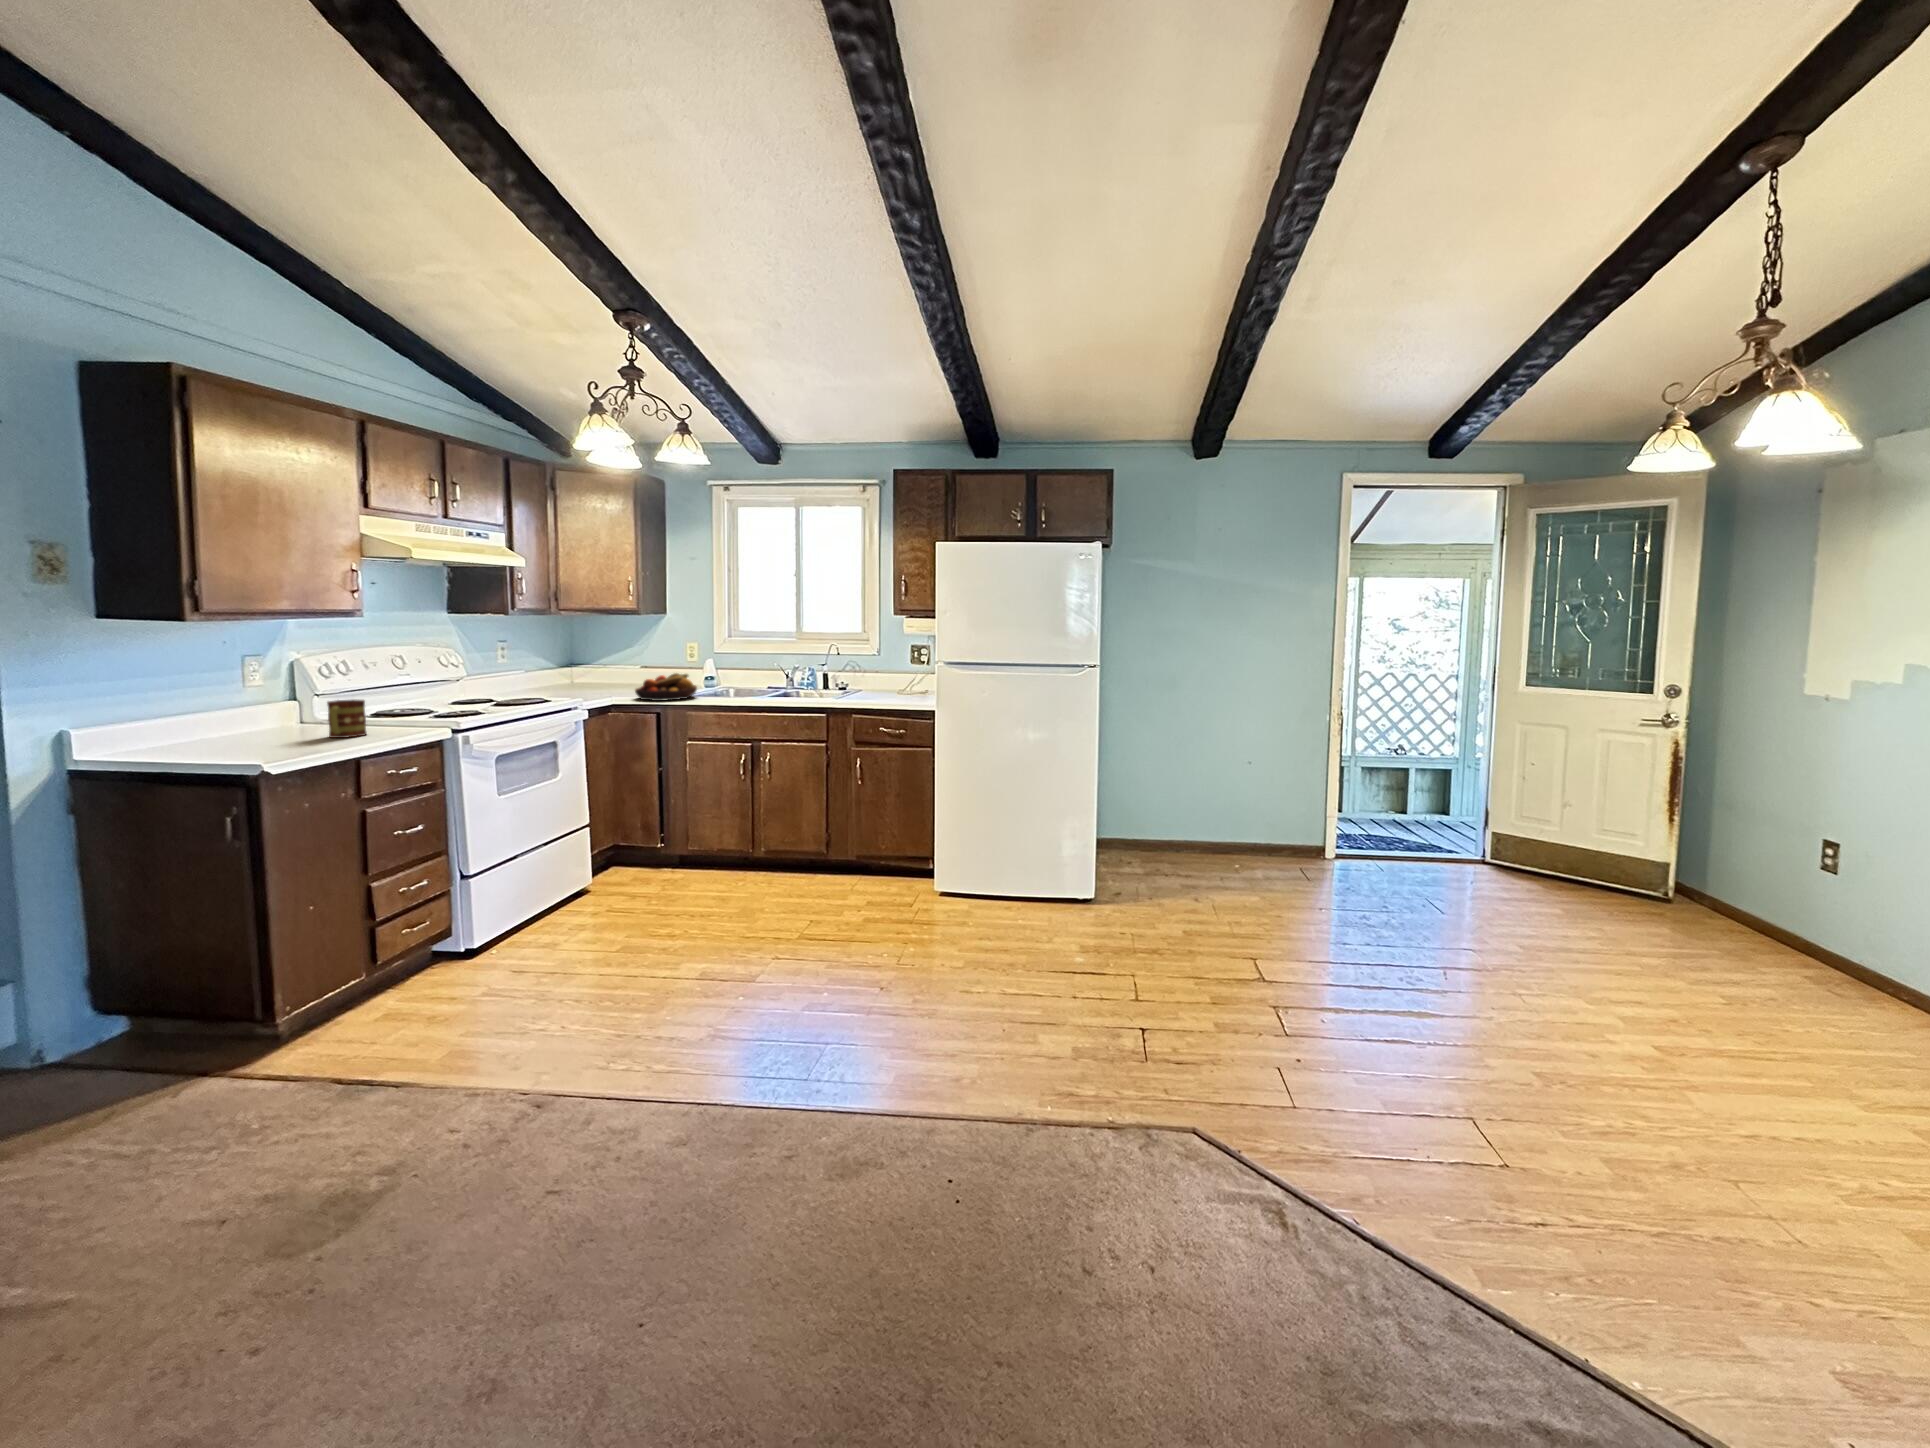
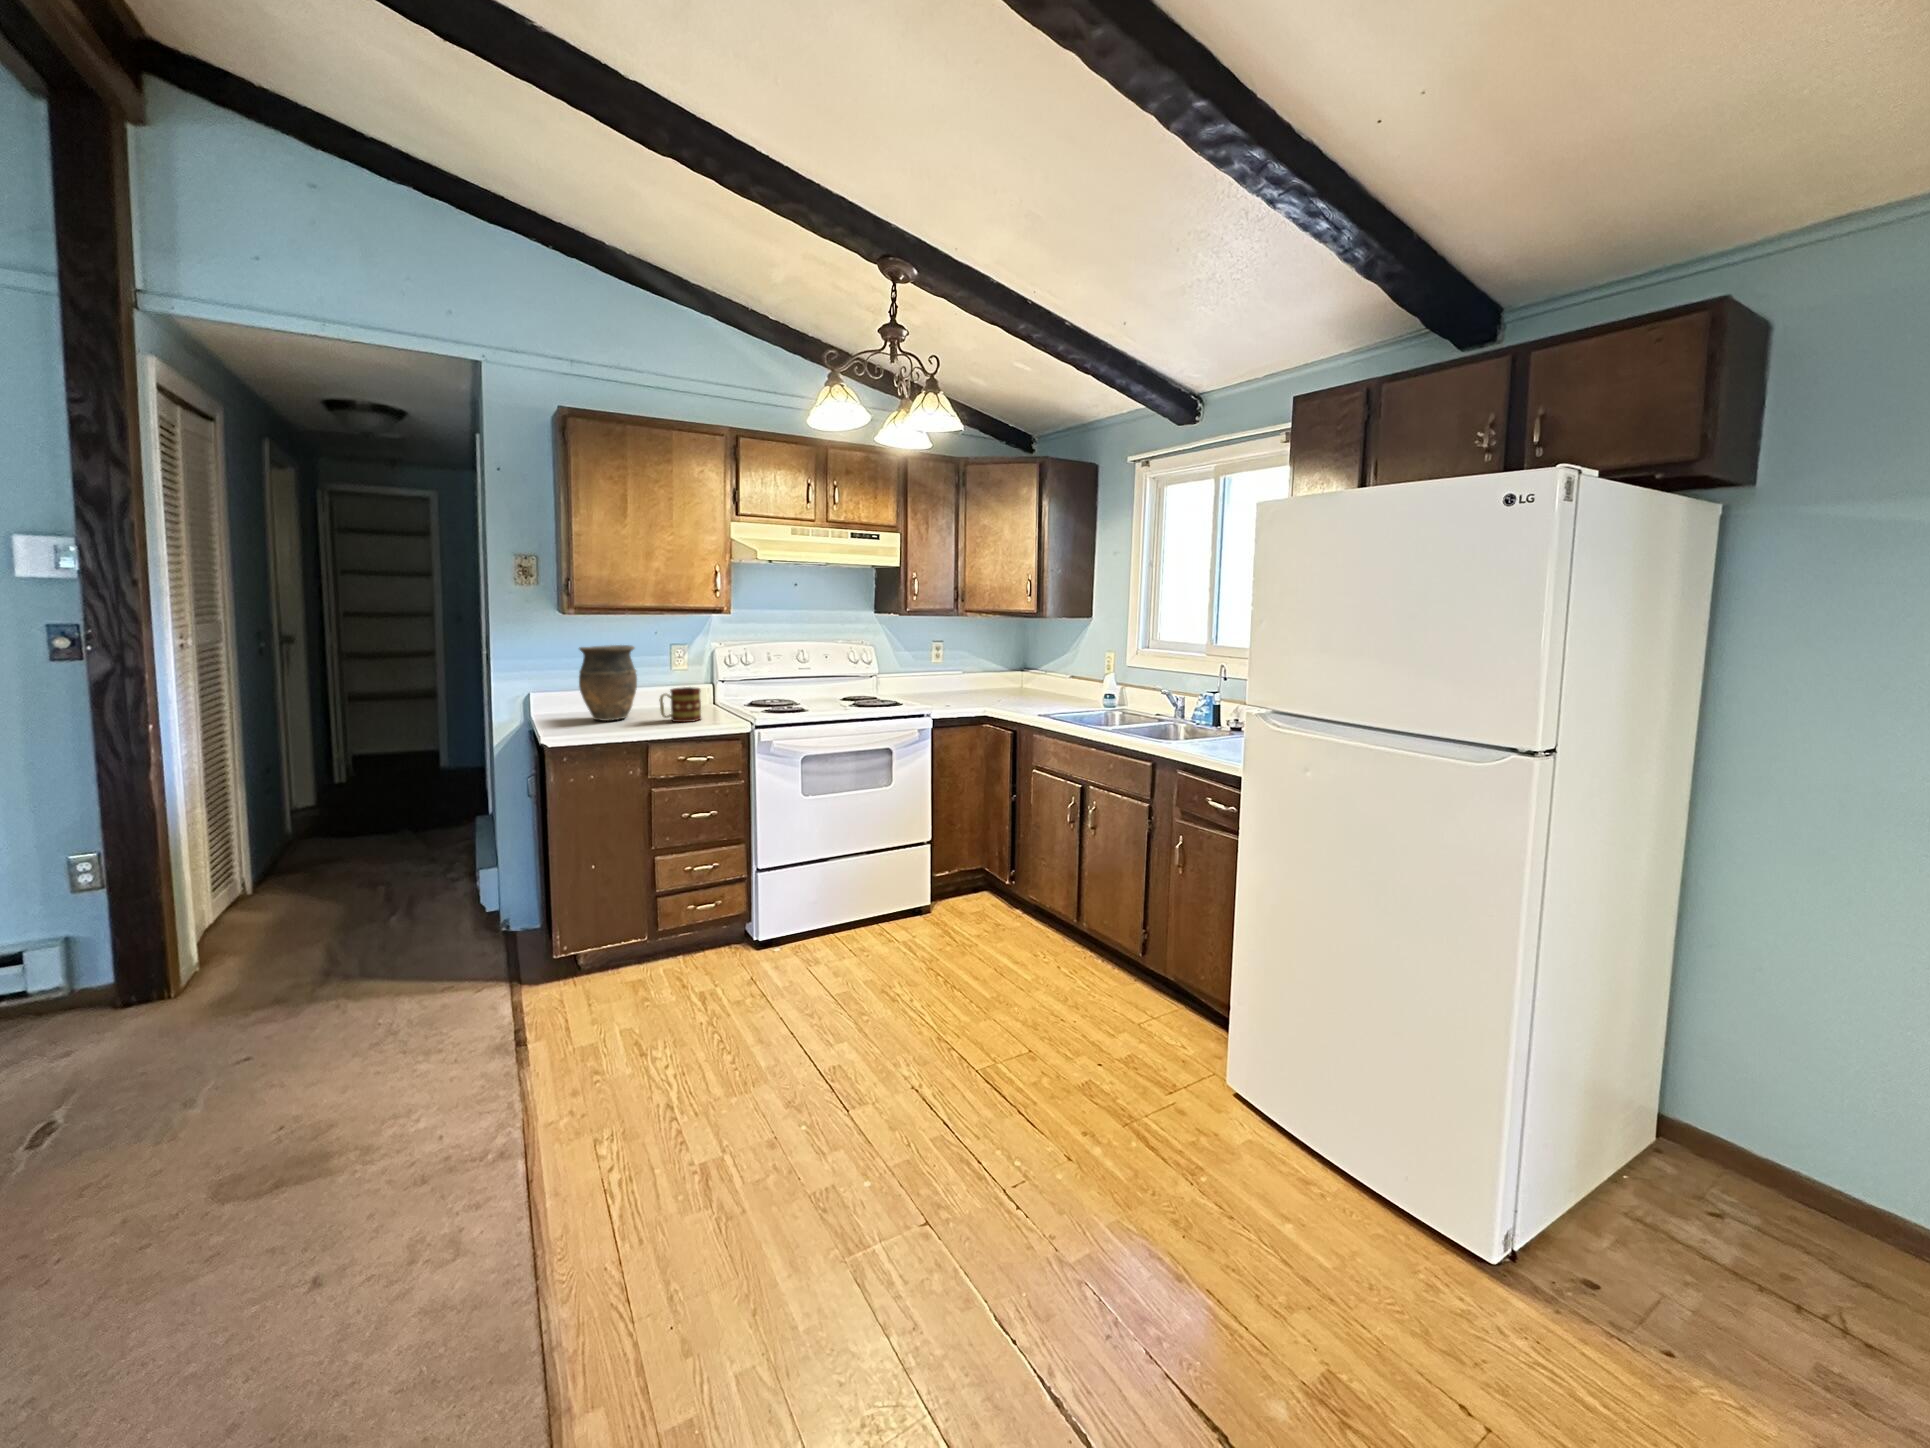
vase: none [190,657,278,748] -> present [579,645,637,721]
fruit bowl: present [635,673,697,701] -> none [990,687,1057,718]

